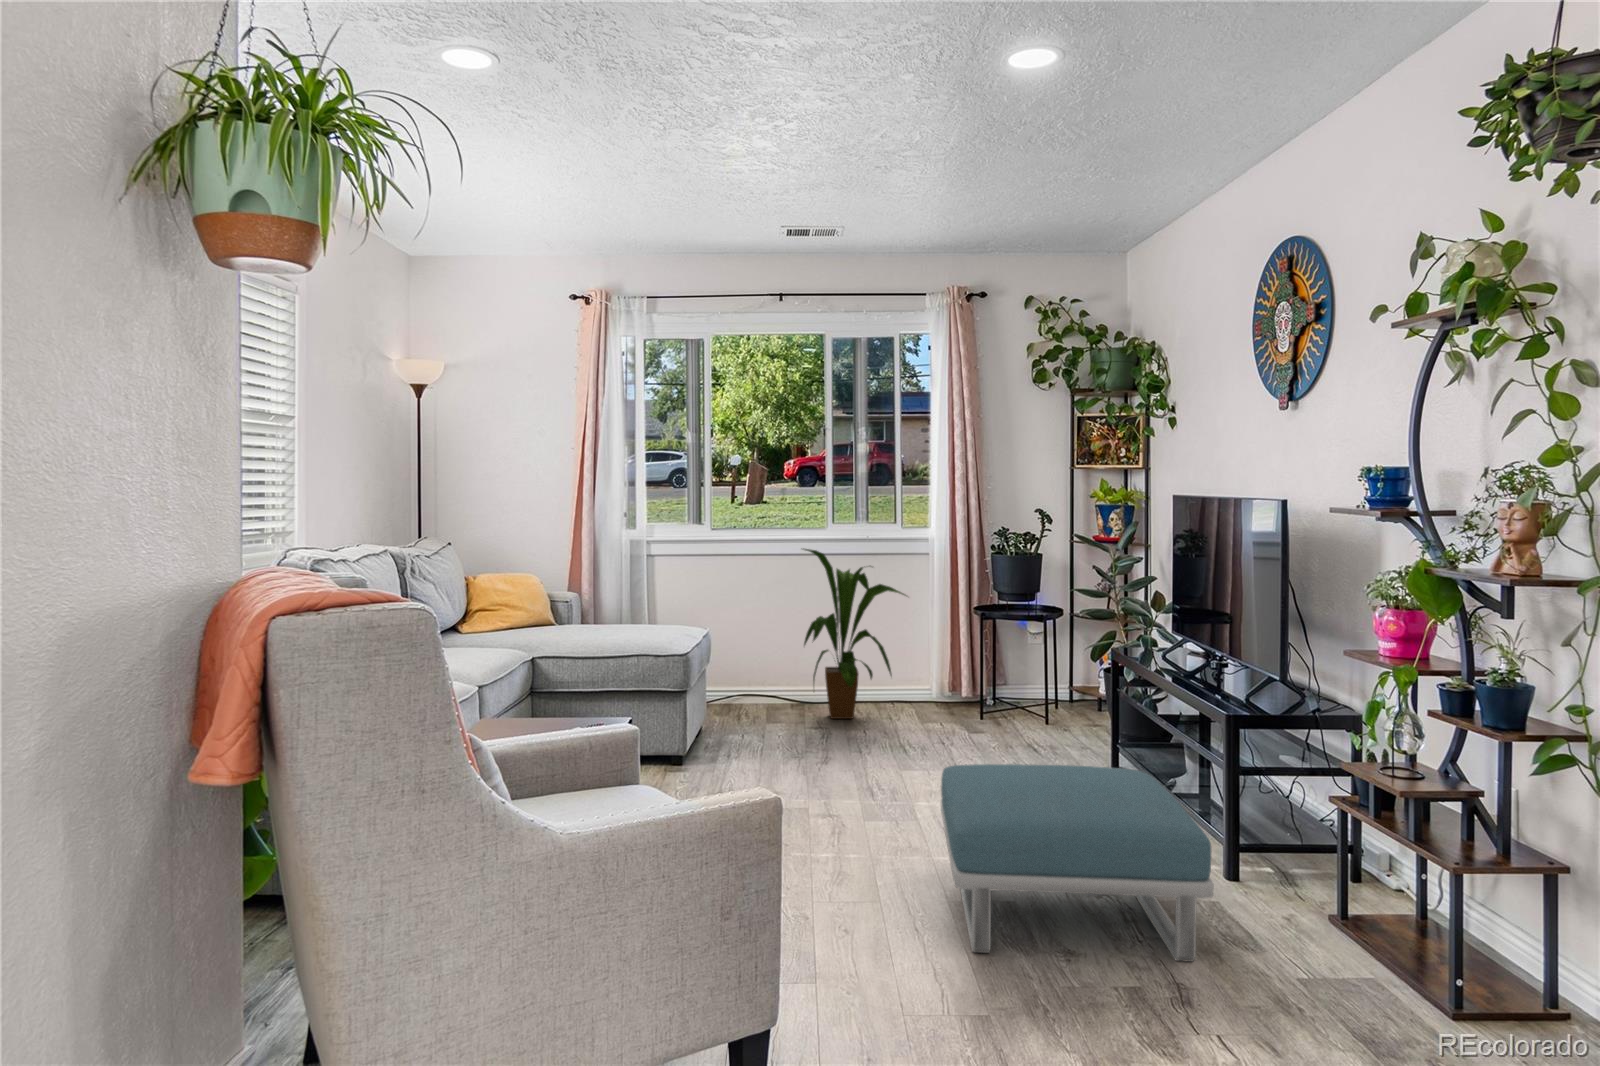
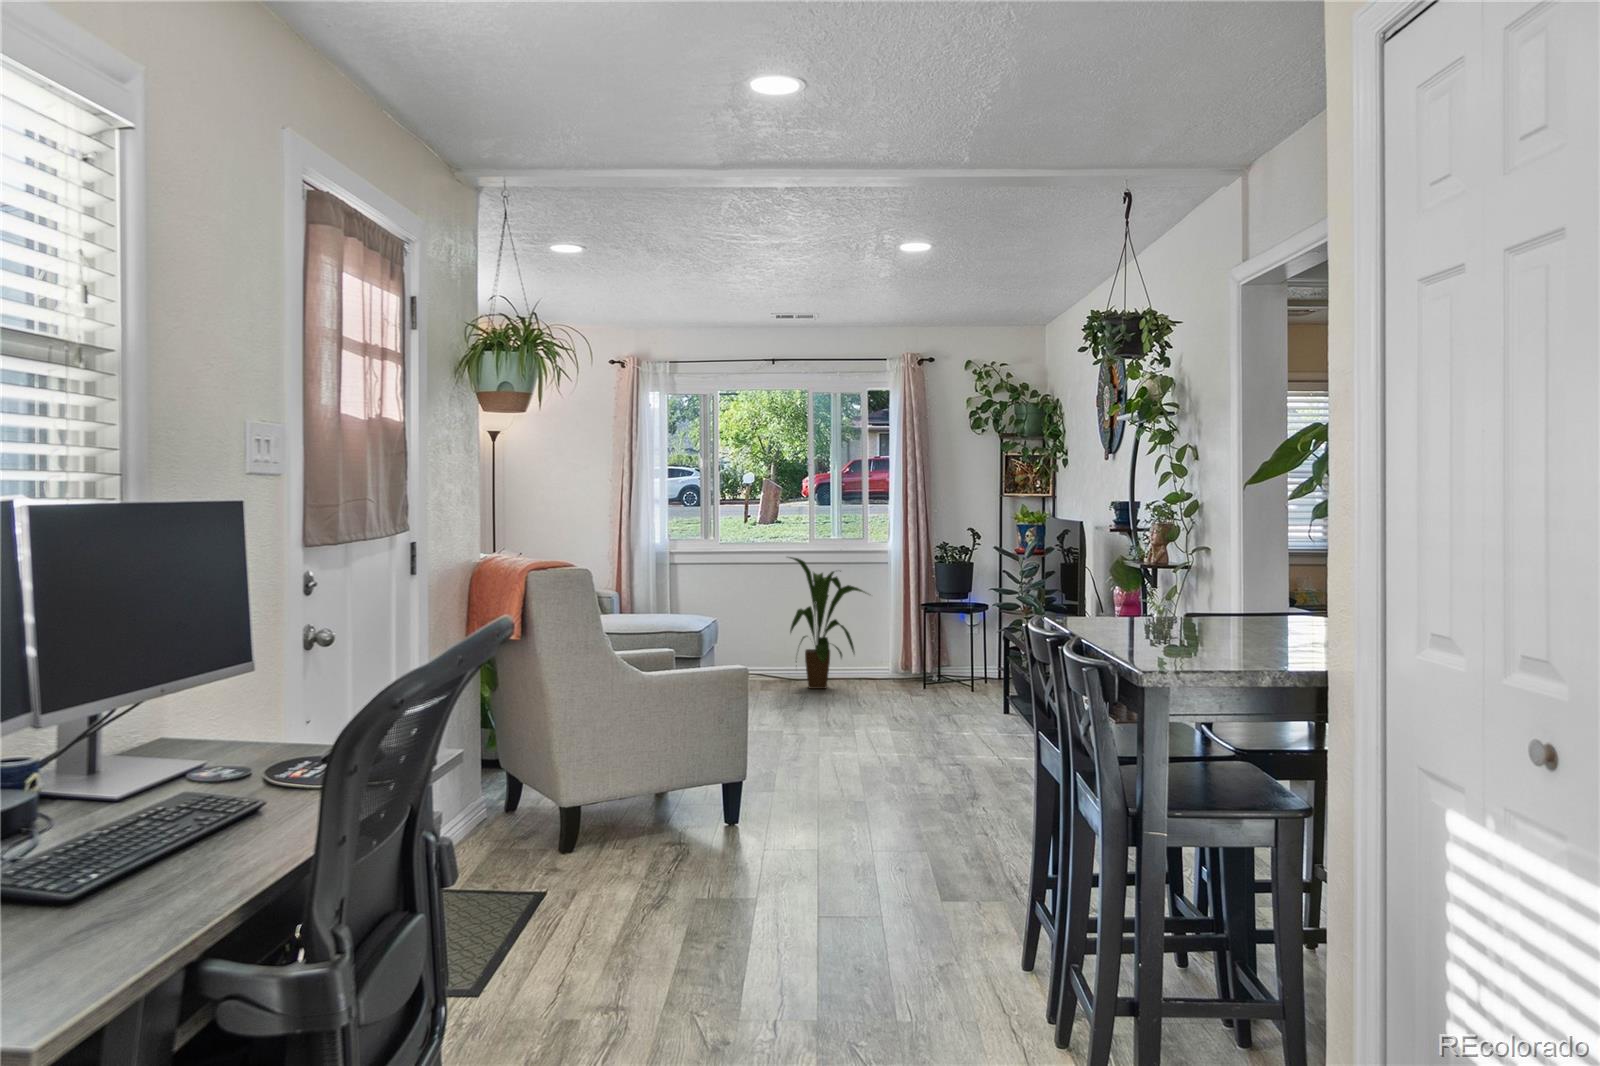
footstool: present [941,764,1214,962] -> none [848,687,996,785]

